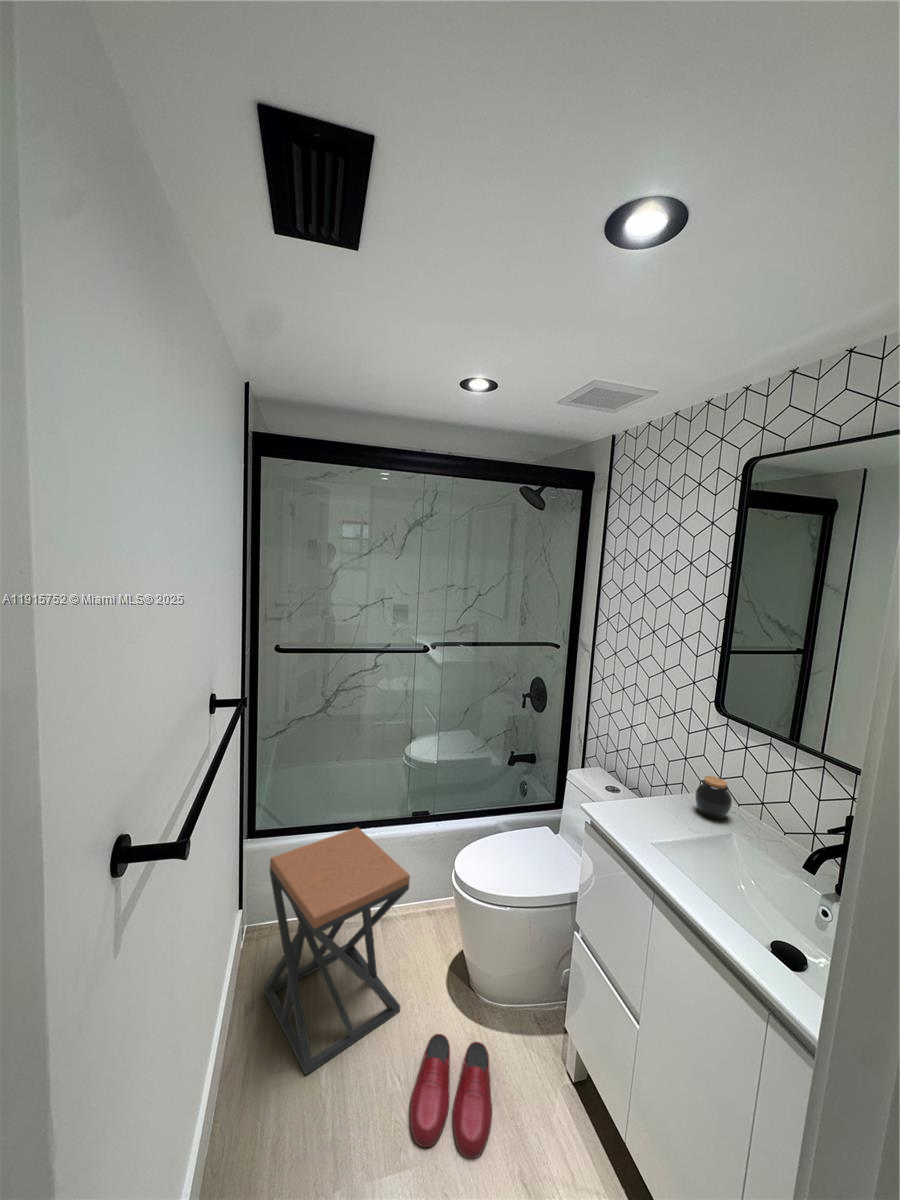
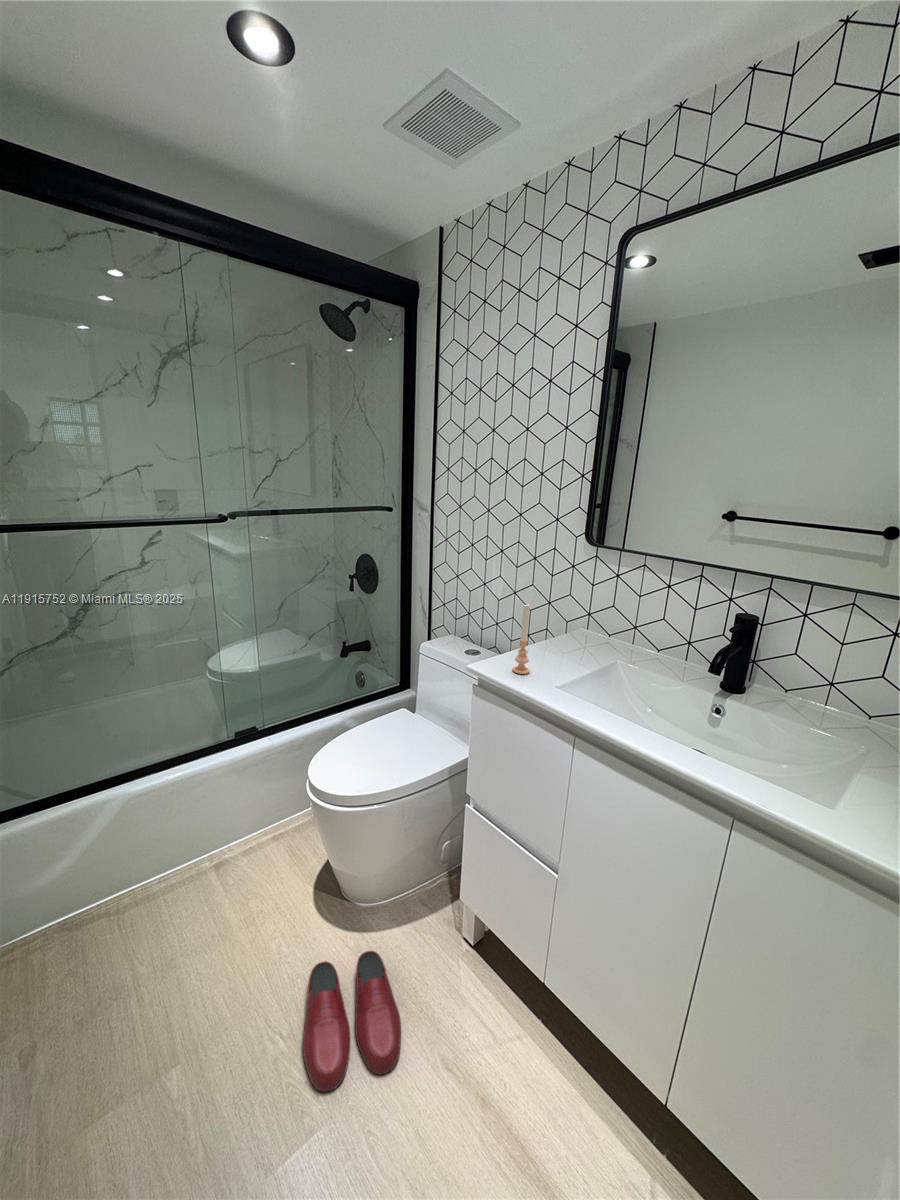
candle: none [619,762,636,824] -> present [512,605,530,674]
jar: present [695,776,732,819] -> none [576,610,611,652]
stool: present [264,827,410,1075] -> none [18,767,264,1092]

